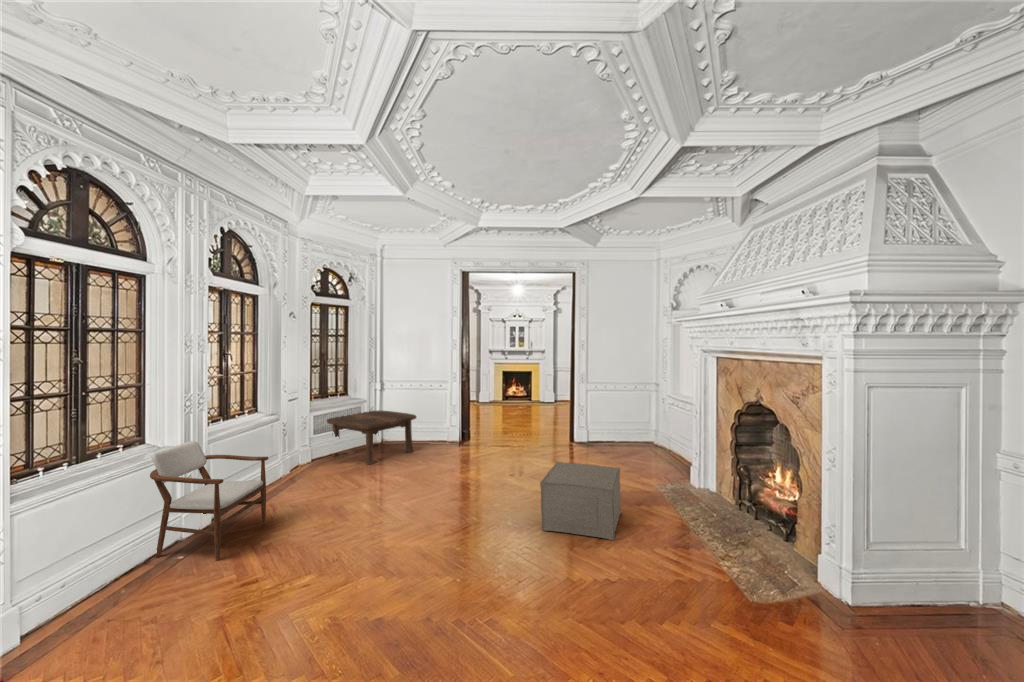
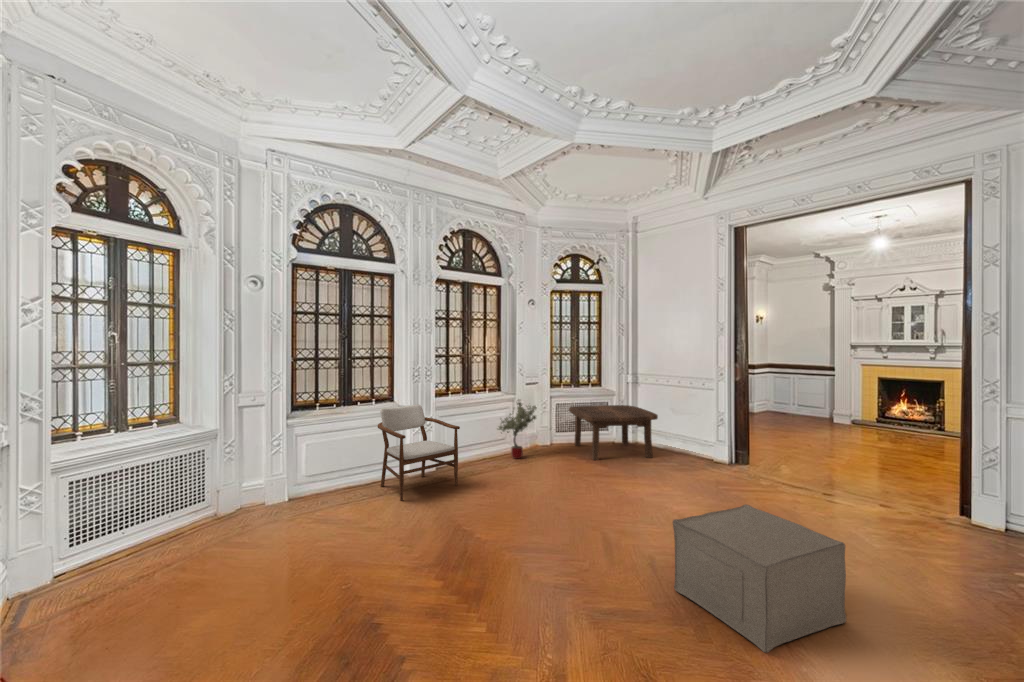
potted tree: none [267,418,310,482] -> present [498,400,537,459]

